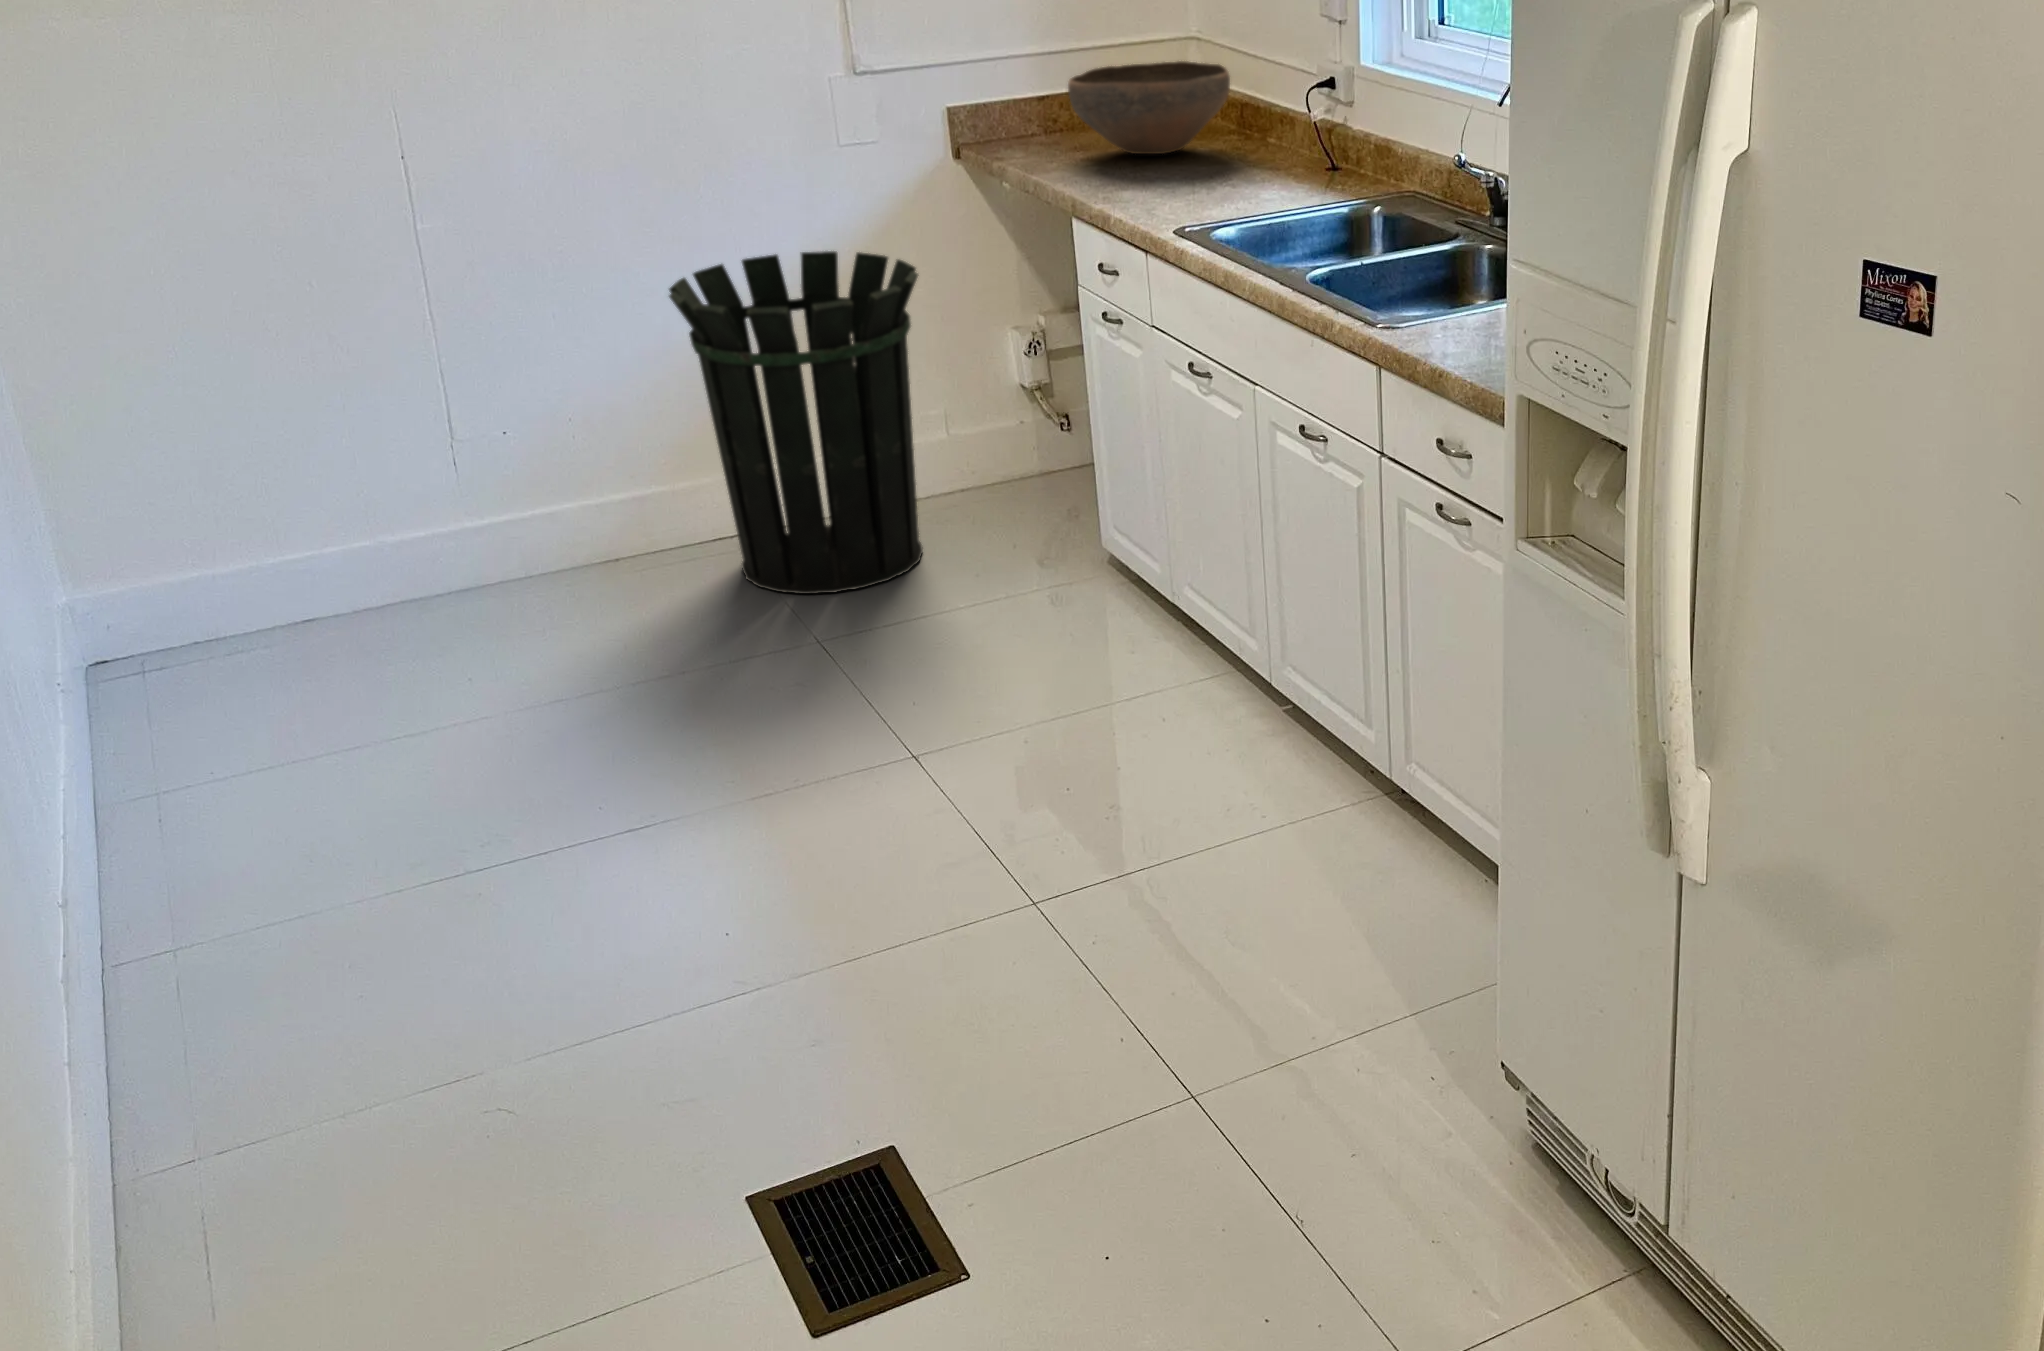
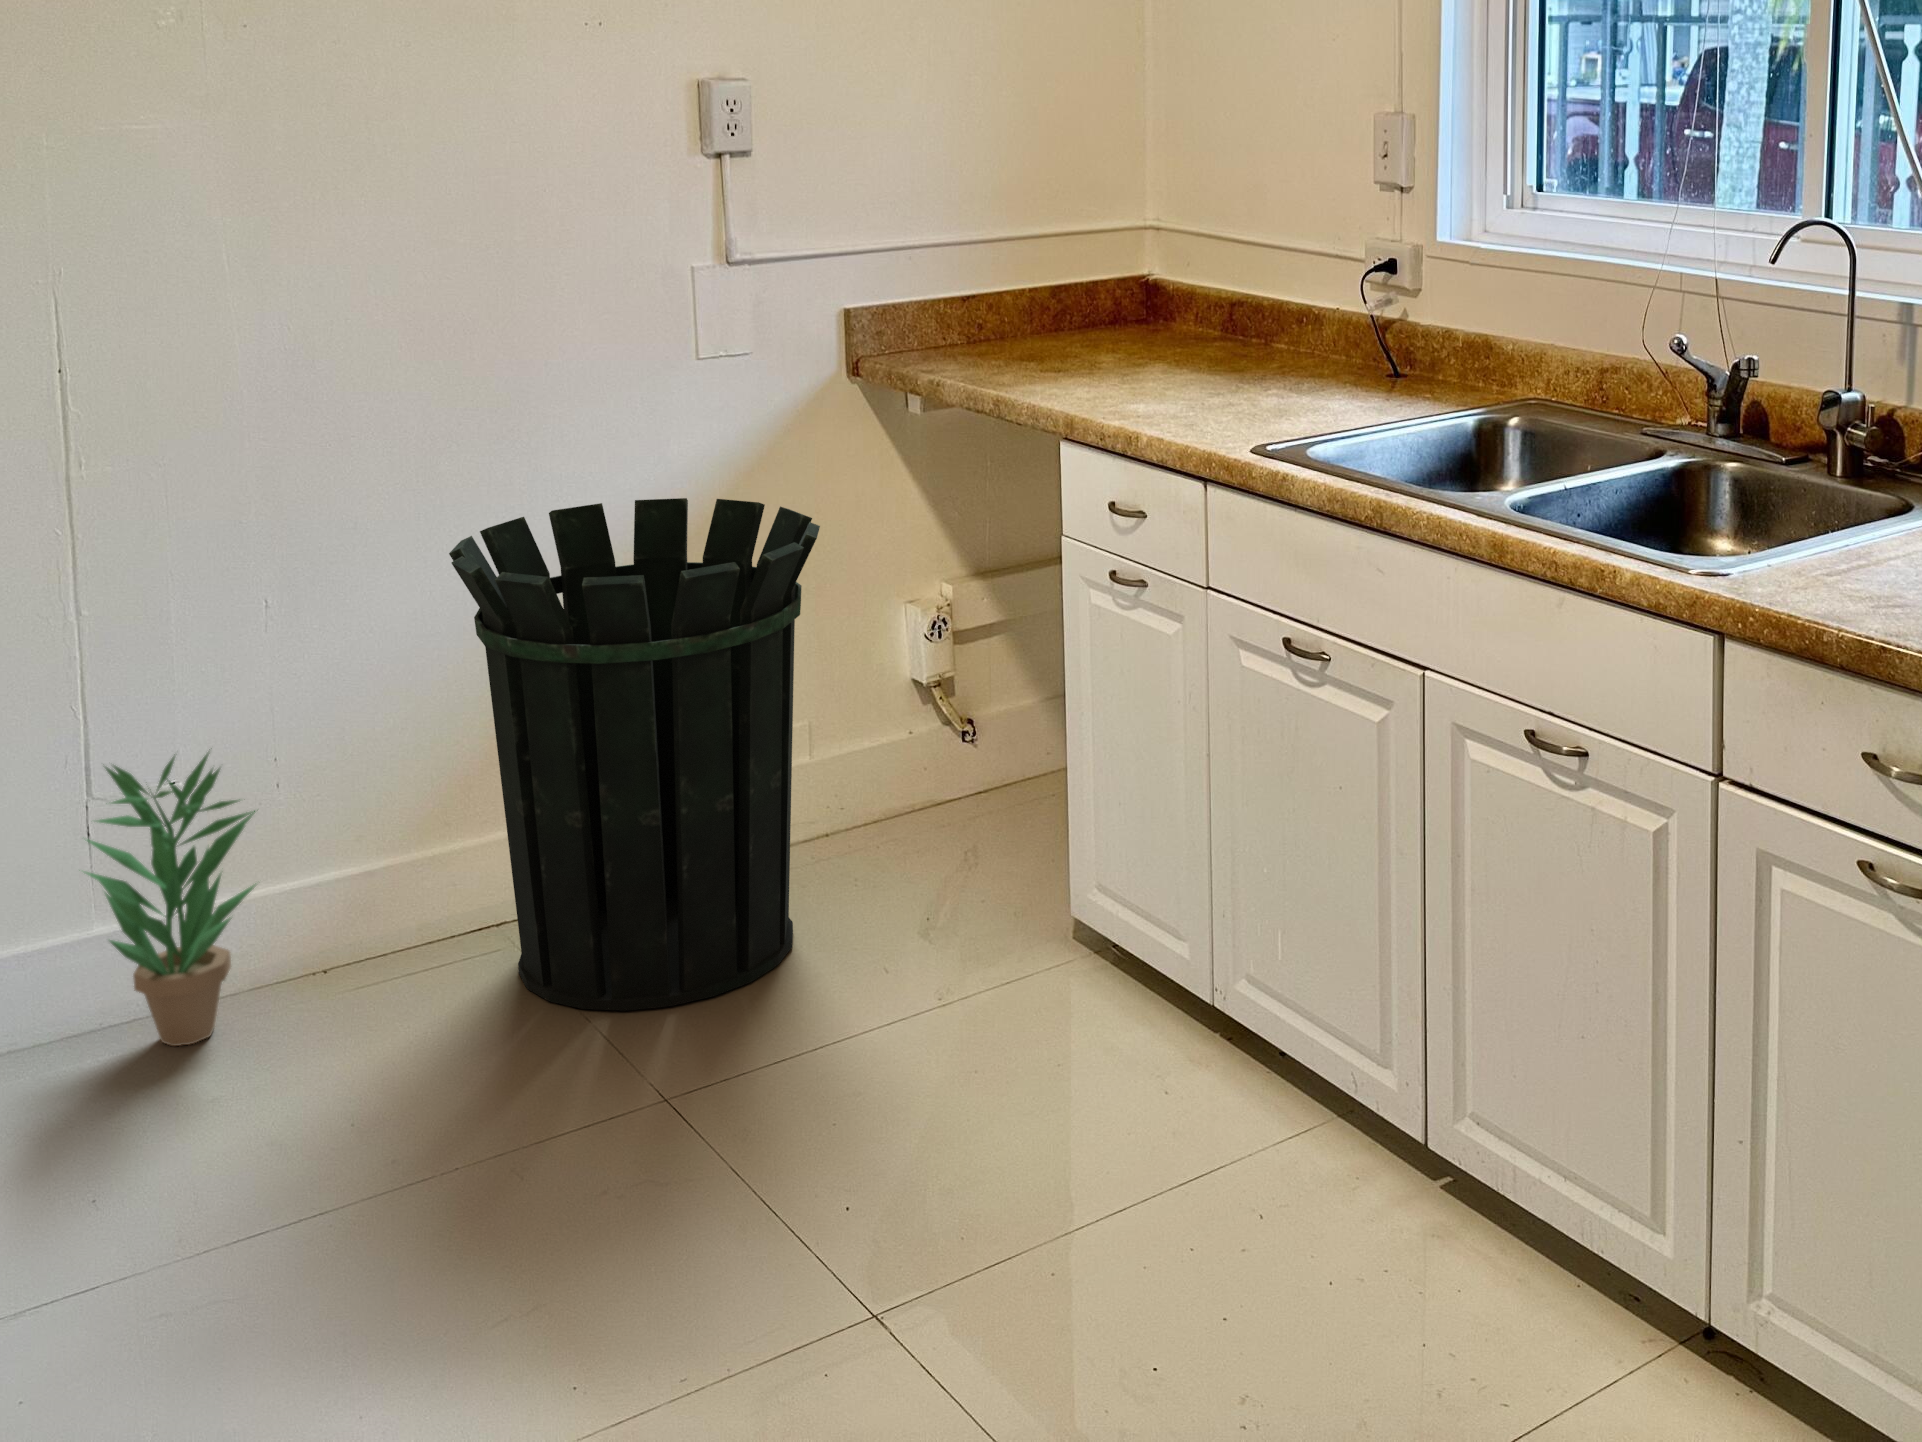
bowl: present [1068,61,1230,154] -> none [1026,246,1242,362]
potted plant: none [454,414,568,603] -> present [85,752,255,1046]

